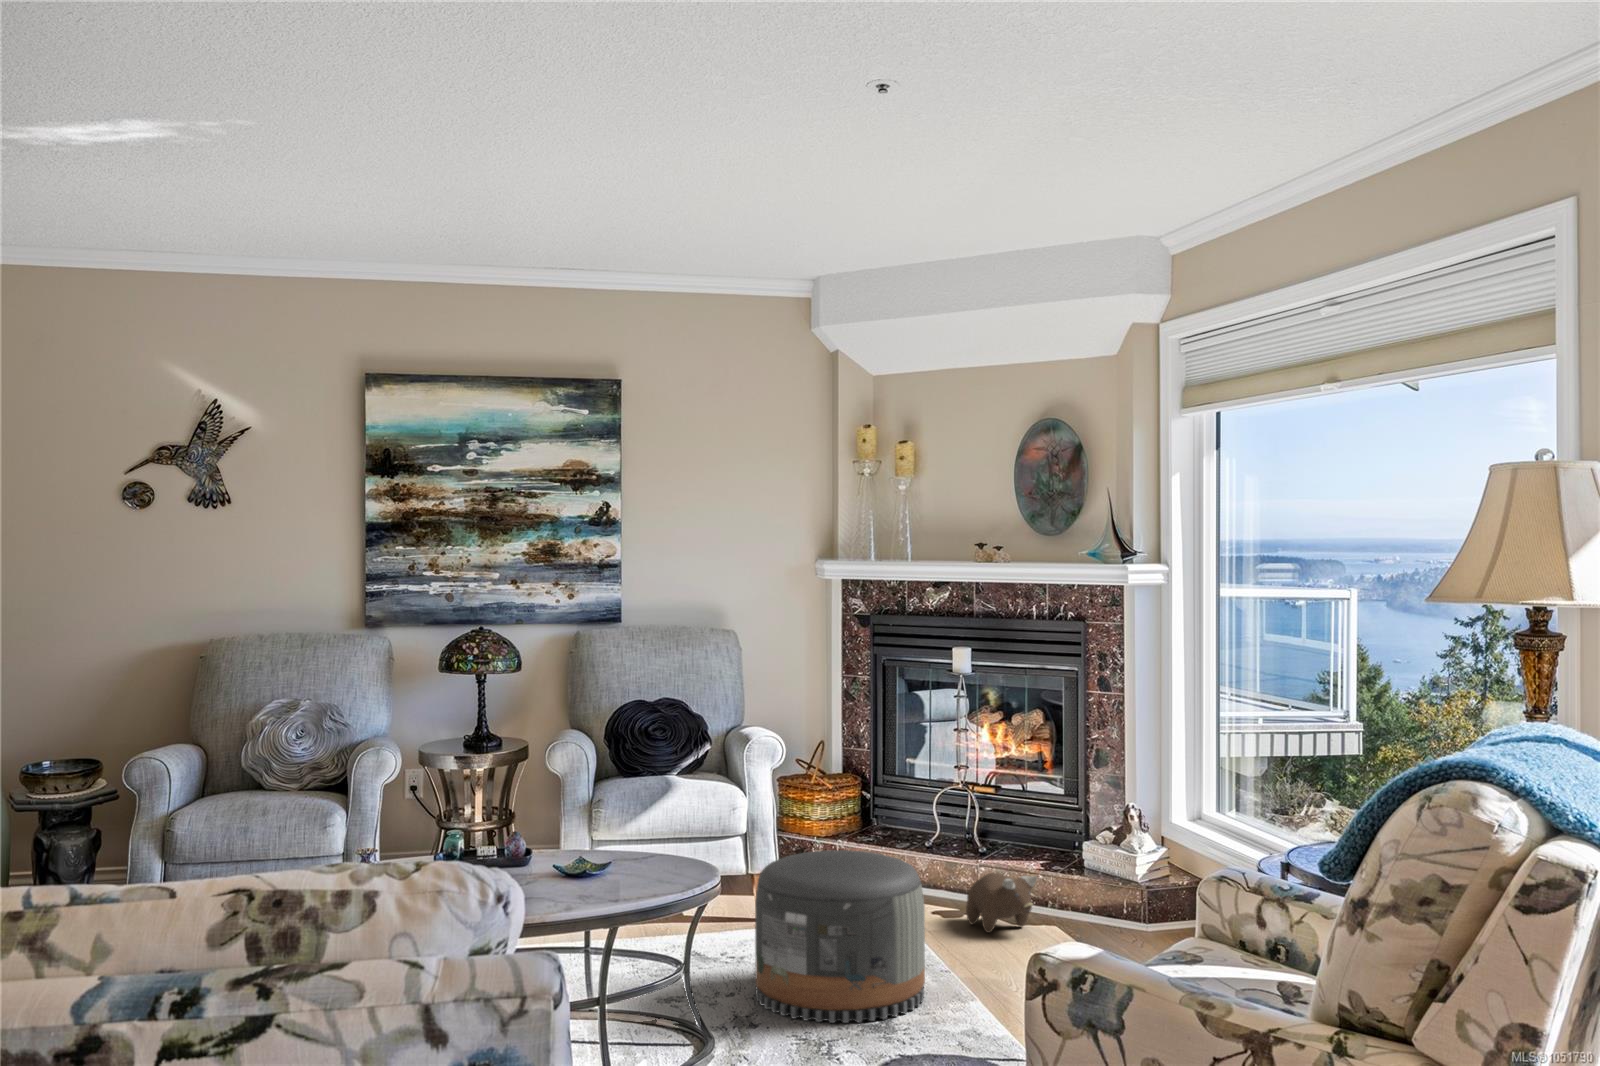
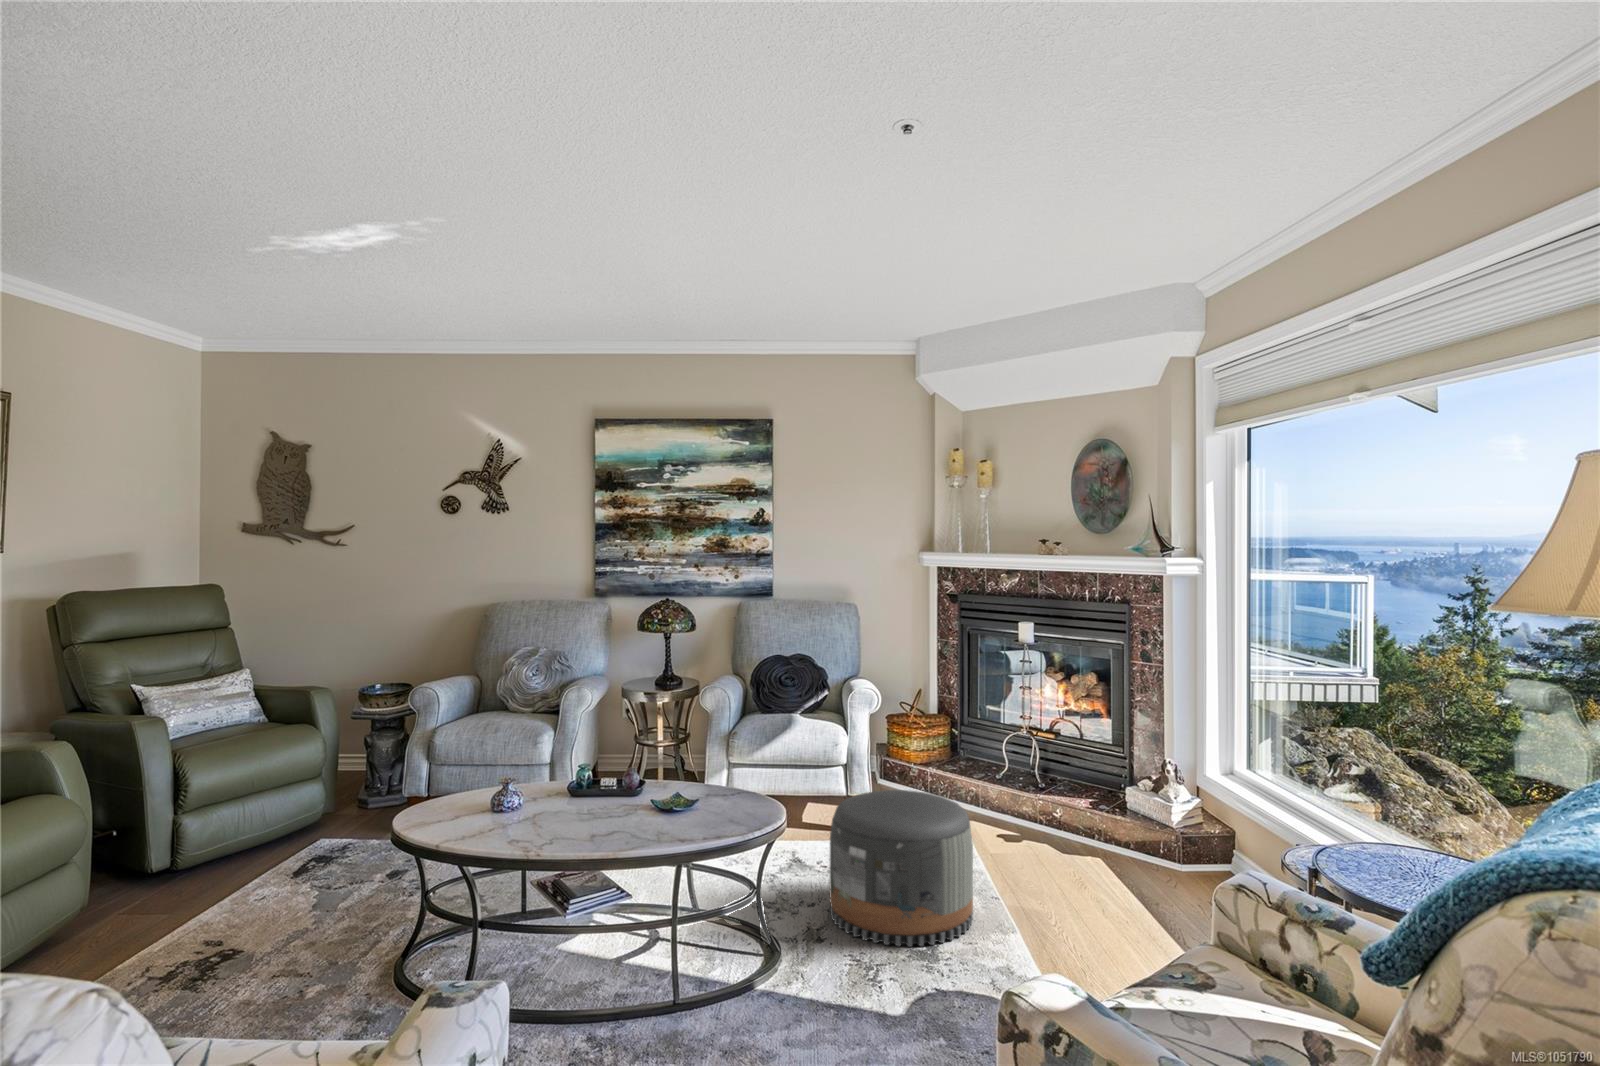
plush toy: present [966,873,1037,933] -> none [1023,809,1082,860]

